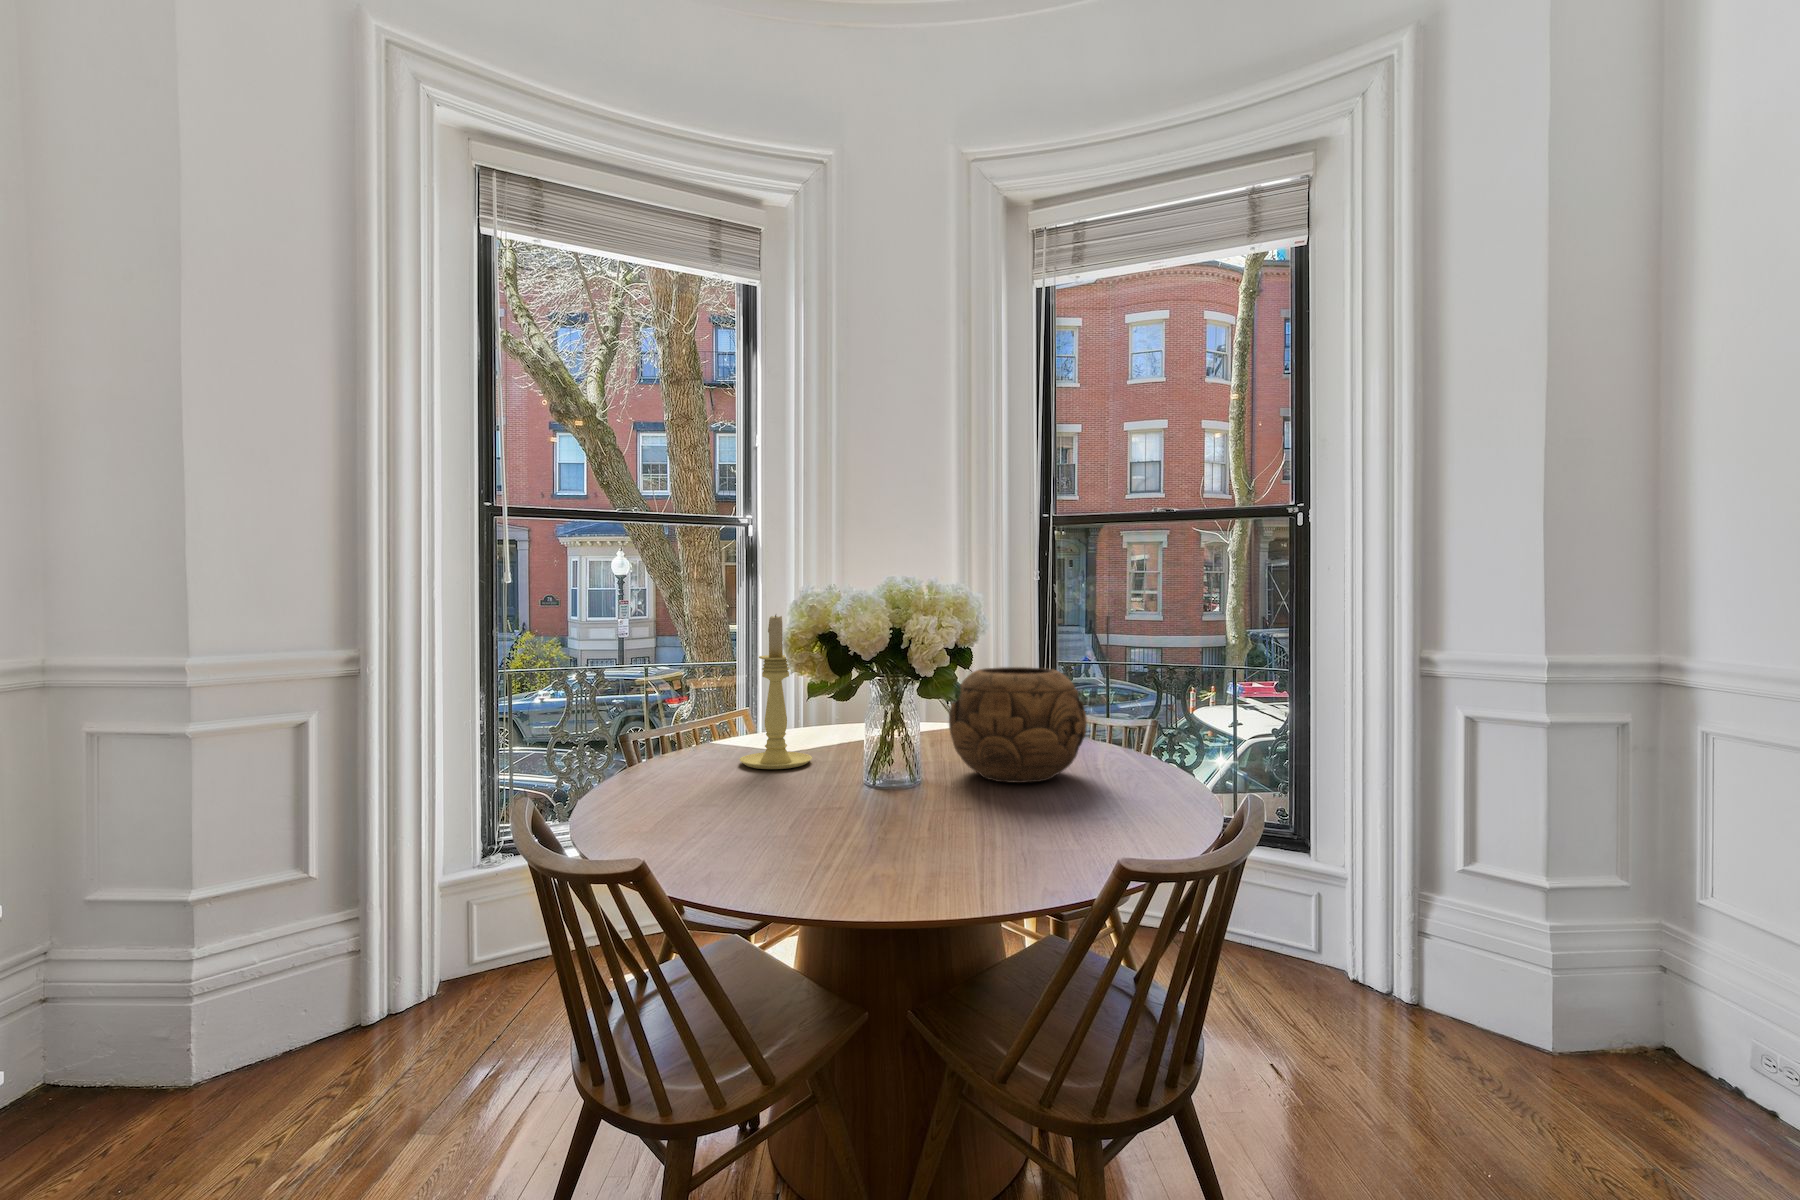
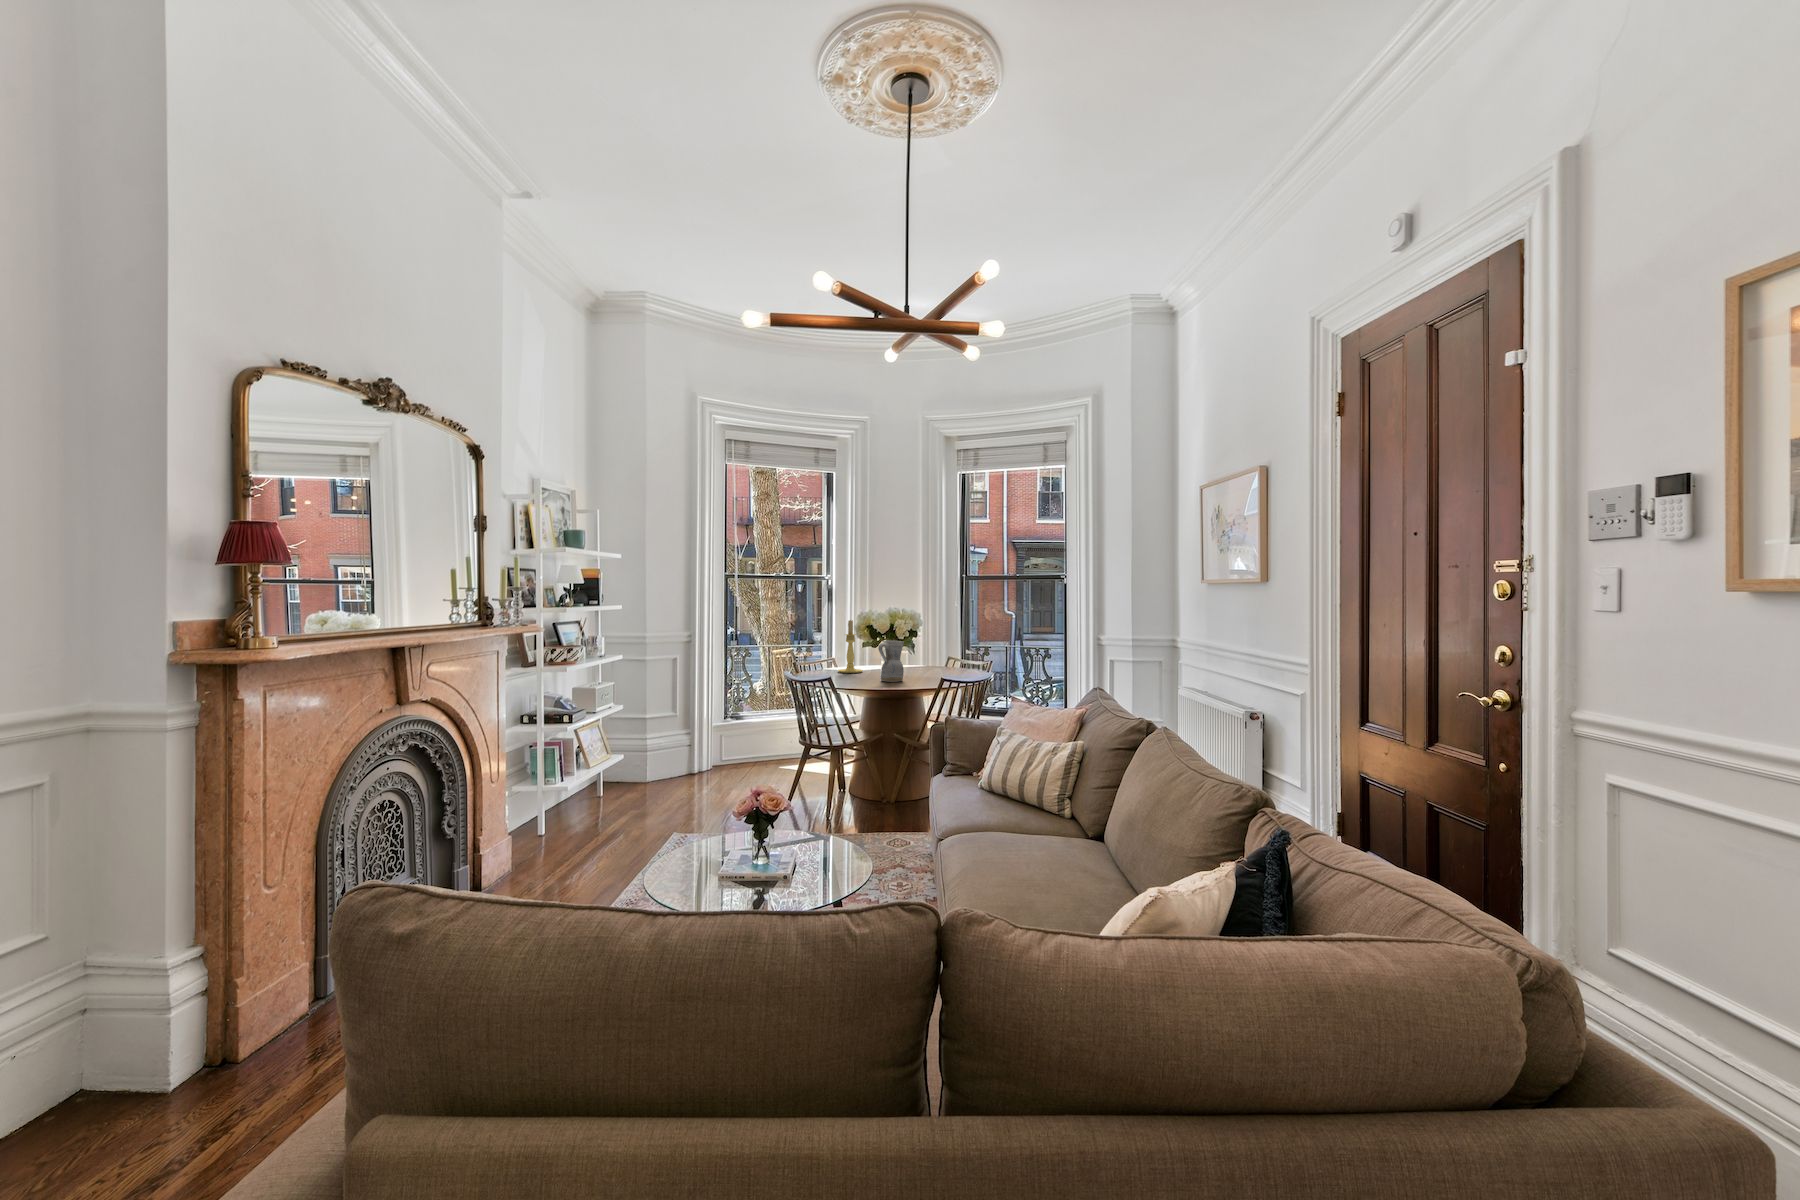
decorative bowl: present [949,667,1087,783] -> none [910,639,956,676]
ceramic pitcher: none [853,681,938,824] -> present [878,640,904,682]

